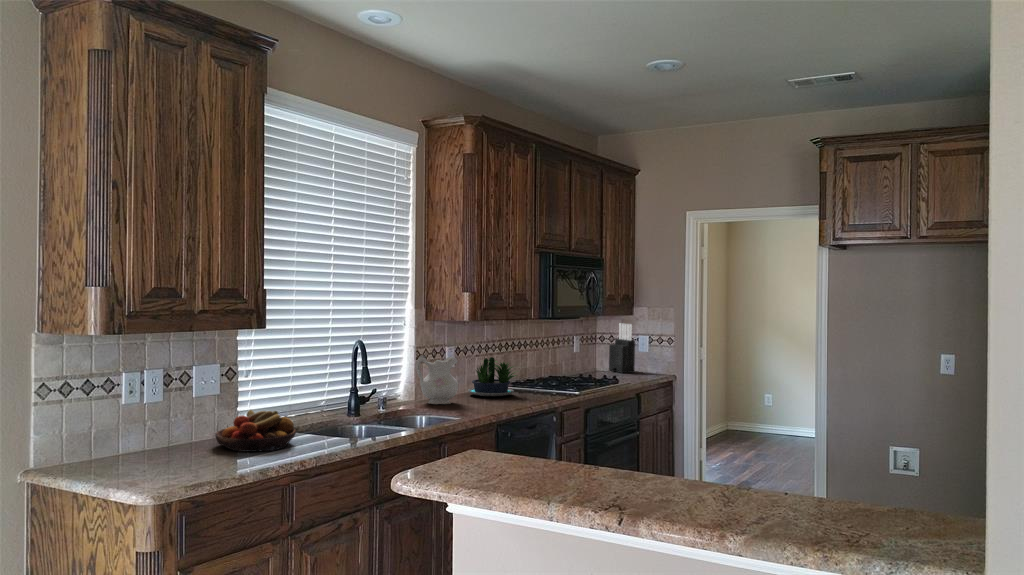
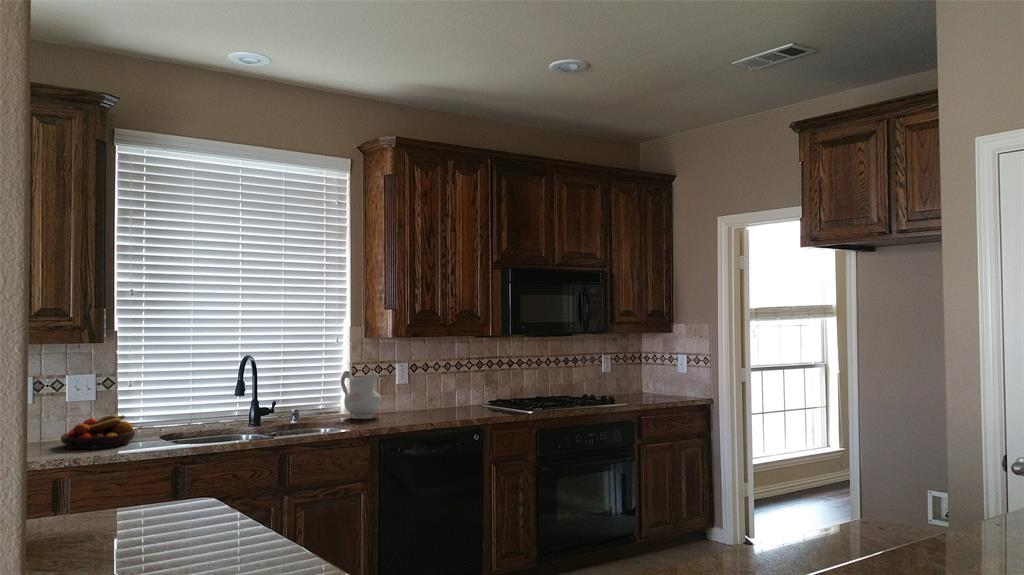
knife block: present [609,323,635,373] -> none [643,341,665,395]
potted plant: present [468,357,516,396] -> none [411,374,466,413]

